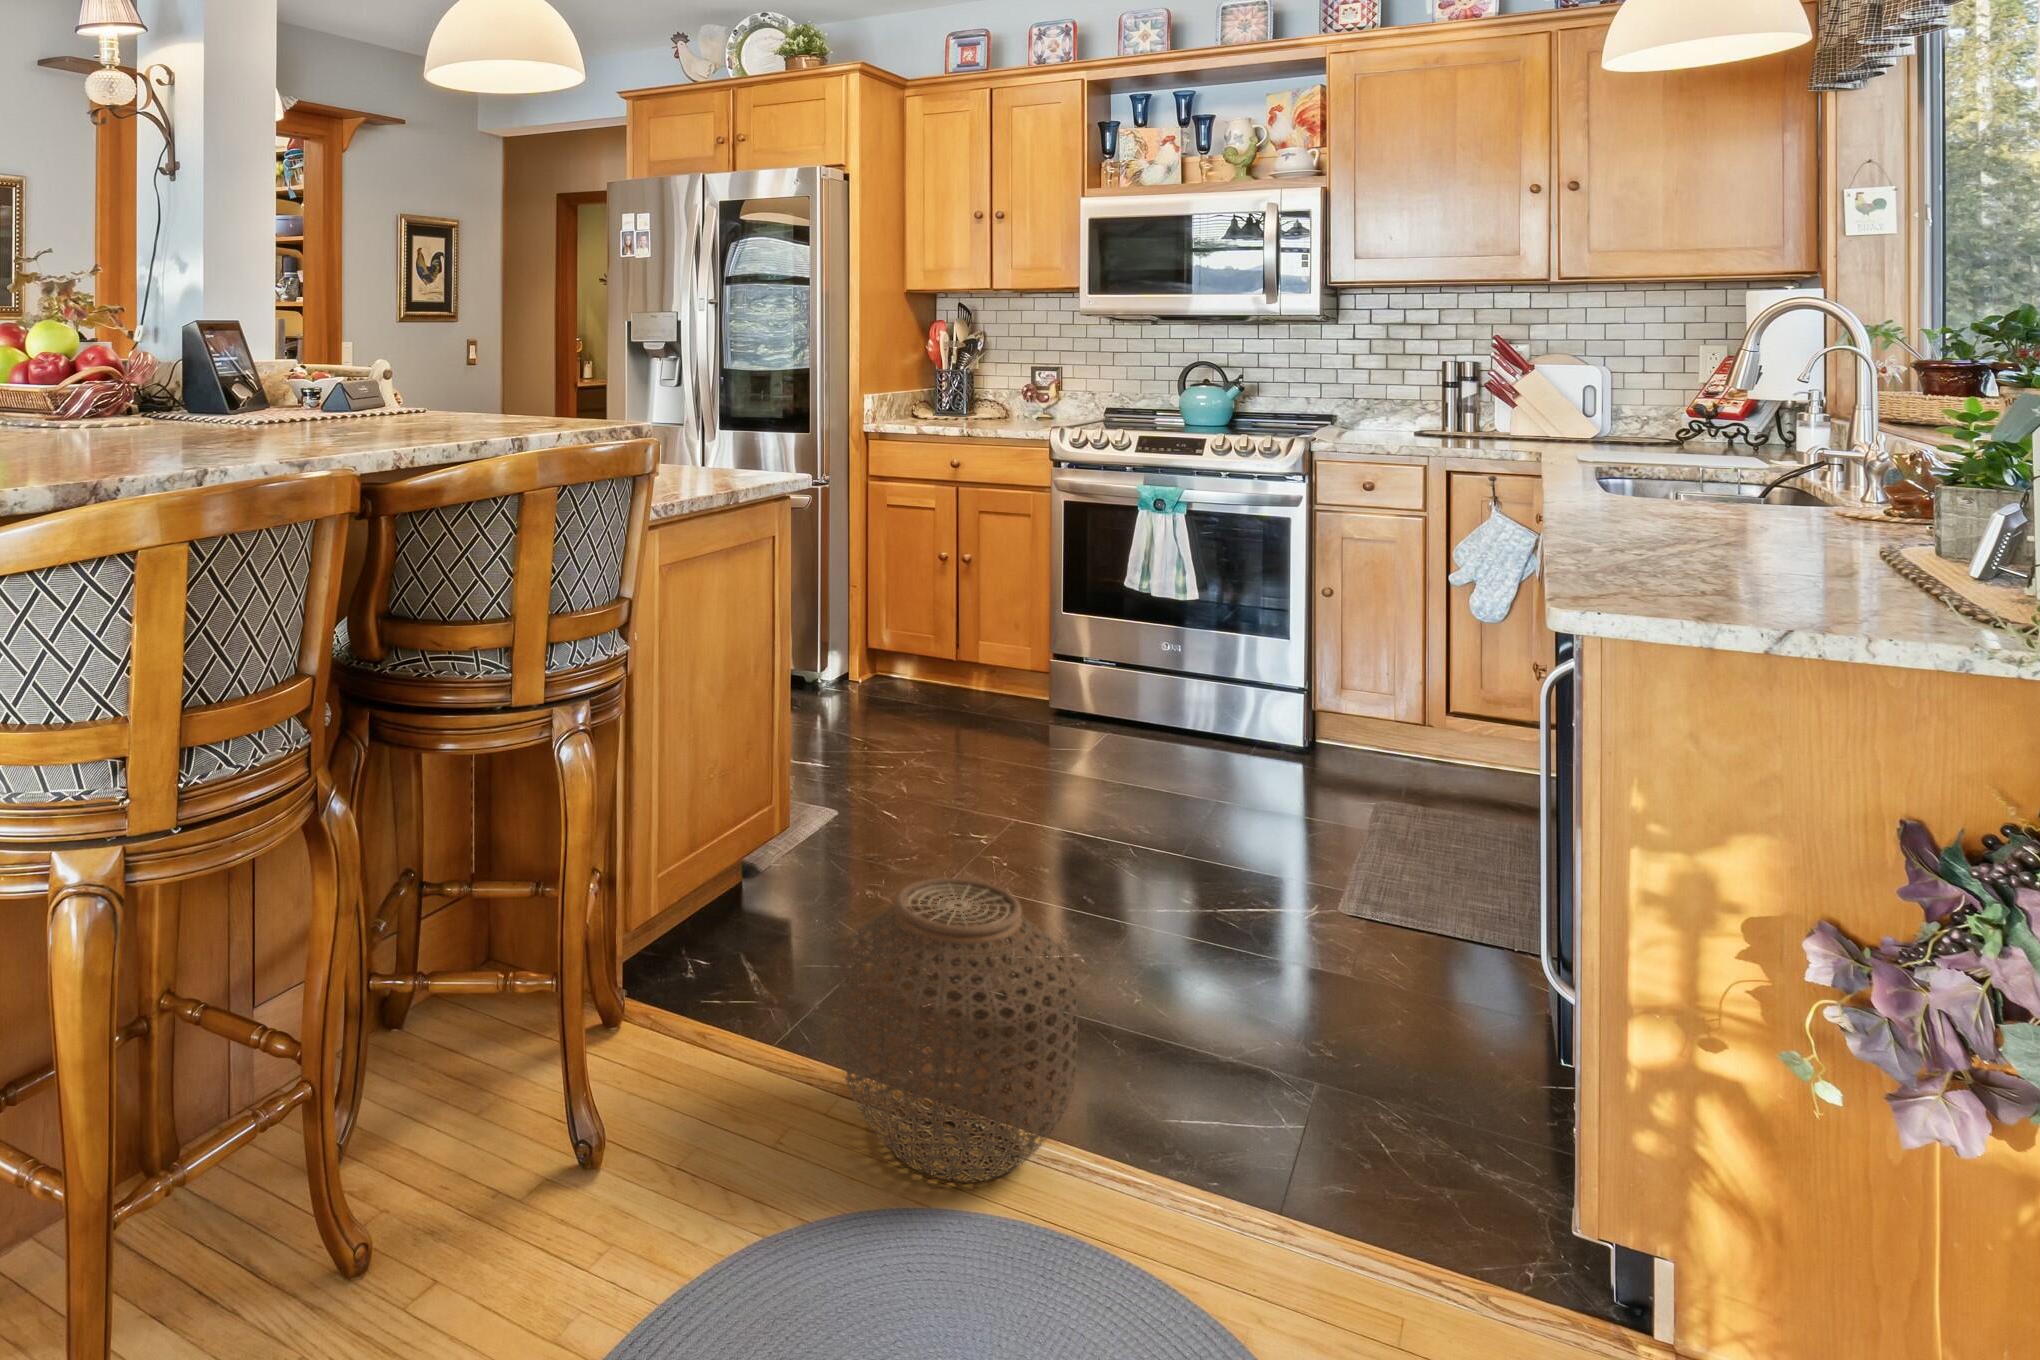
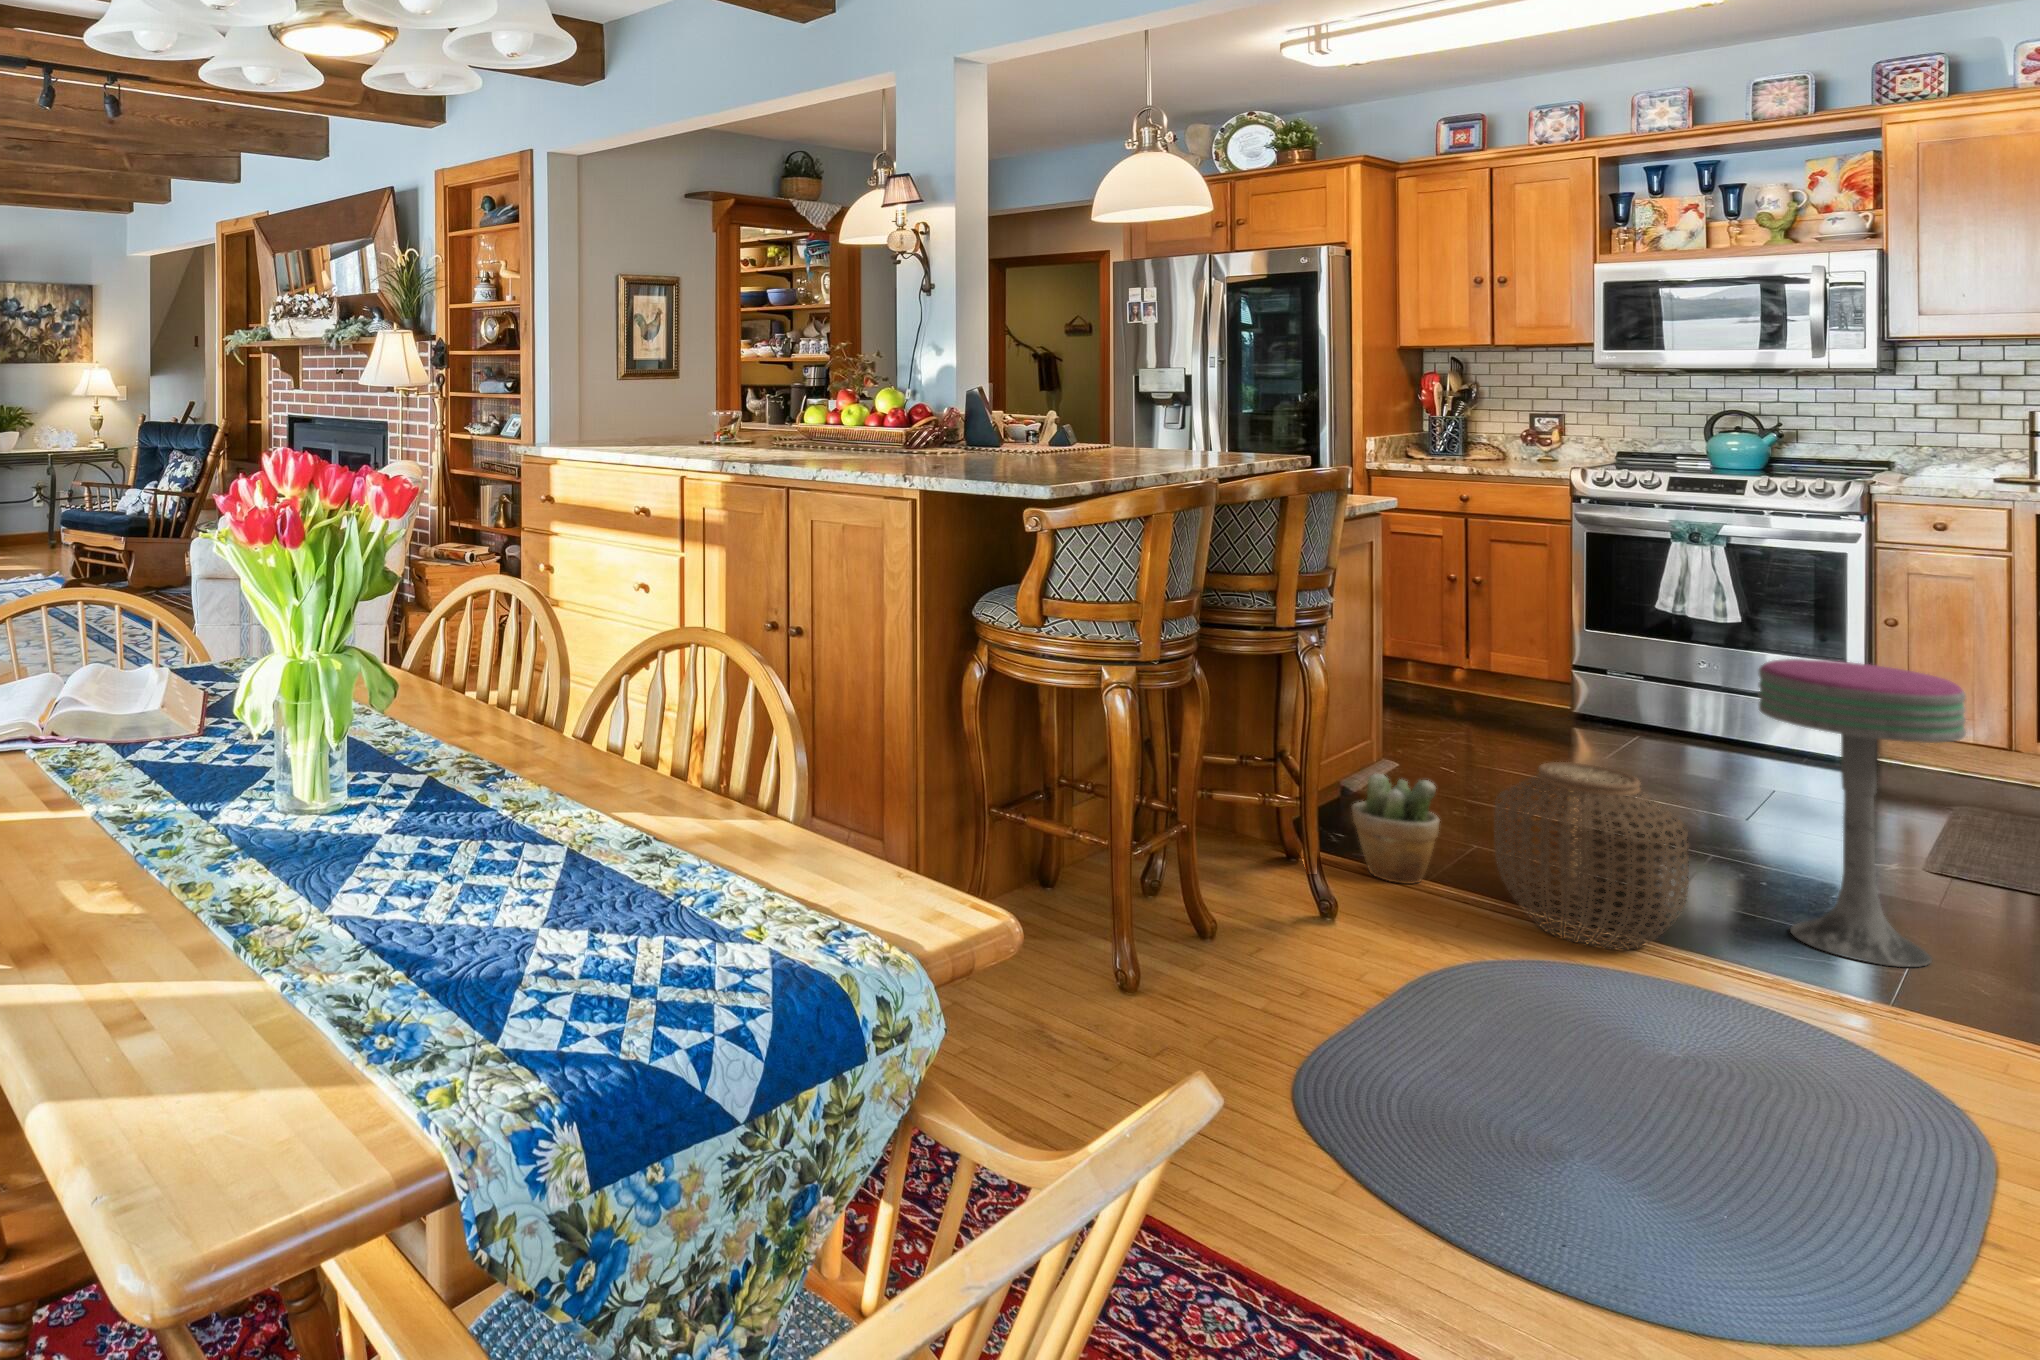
bar stool: none [1177,690,1402,1132] -> present [1758,659,1966,967]
potted plant: none [679,900,793,1070] -> present [1351,774,1440,884]

